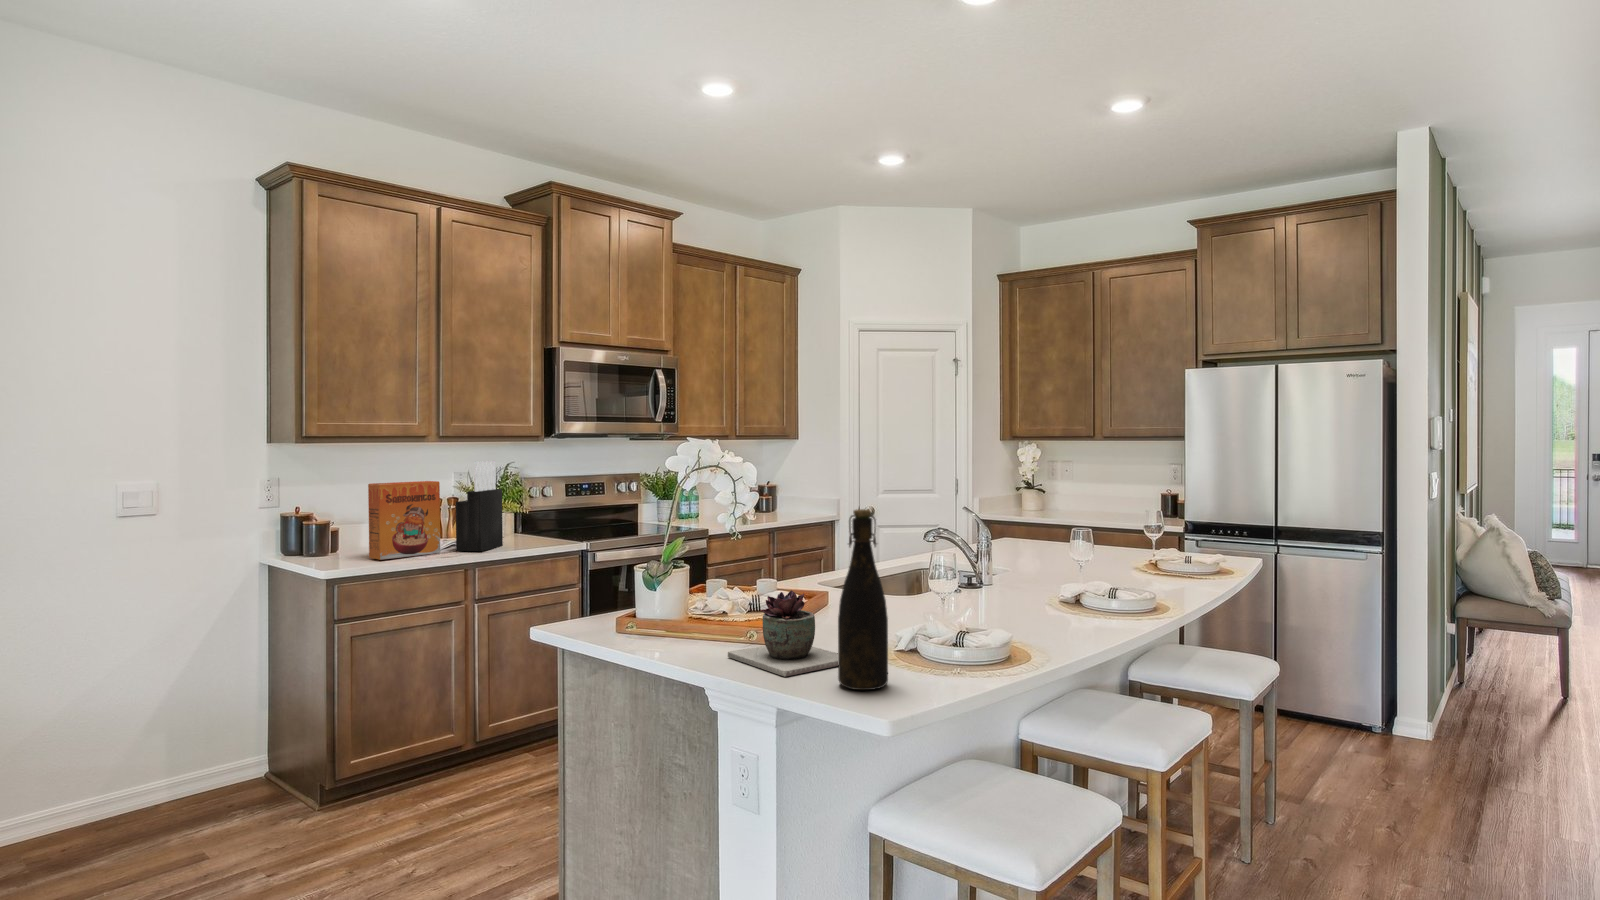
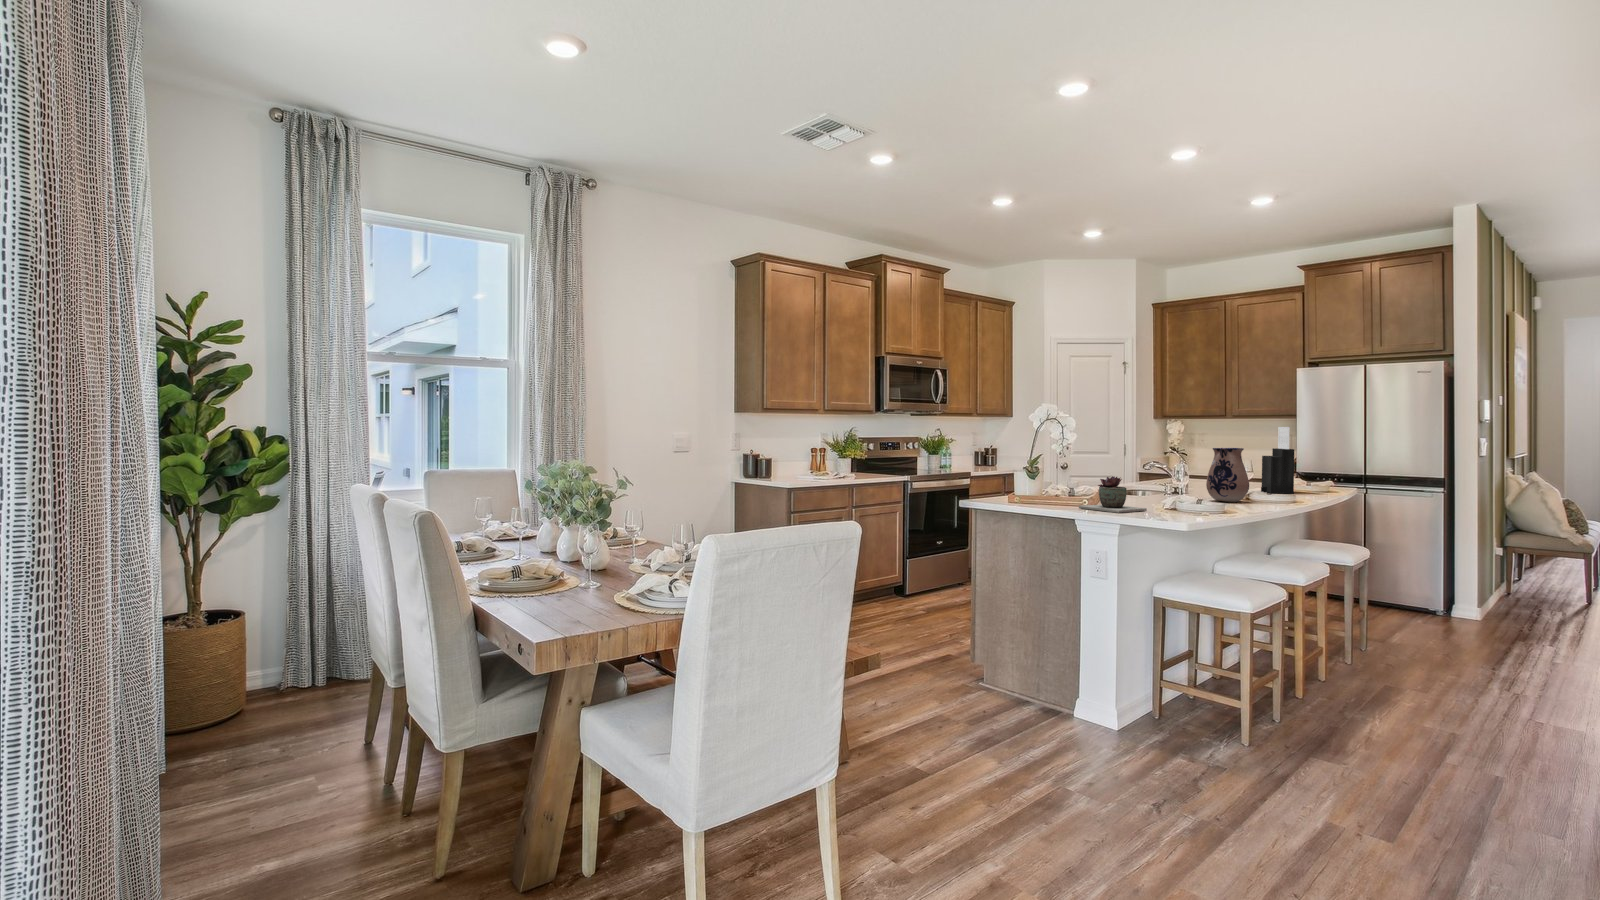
knife block: present [456,461,503,551] -> present [1261,427,1294,494]
cereal box: present [368,481,440,560] -> none [796,436,830,480]
bottle: present [838,509,888,690] -> none [1149,433,1175,516]
ceramic pitcher: none [1002,514,1073,616] -> present [1206,448,1249,502]

